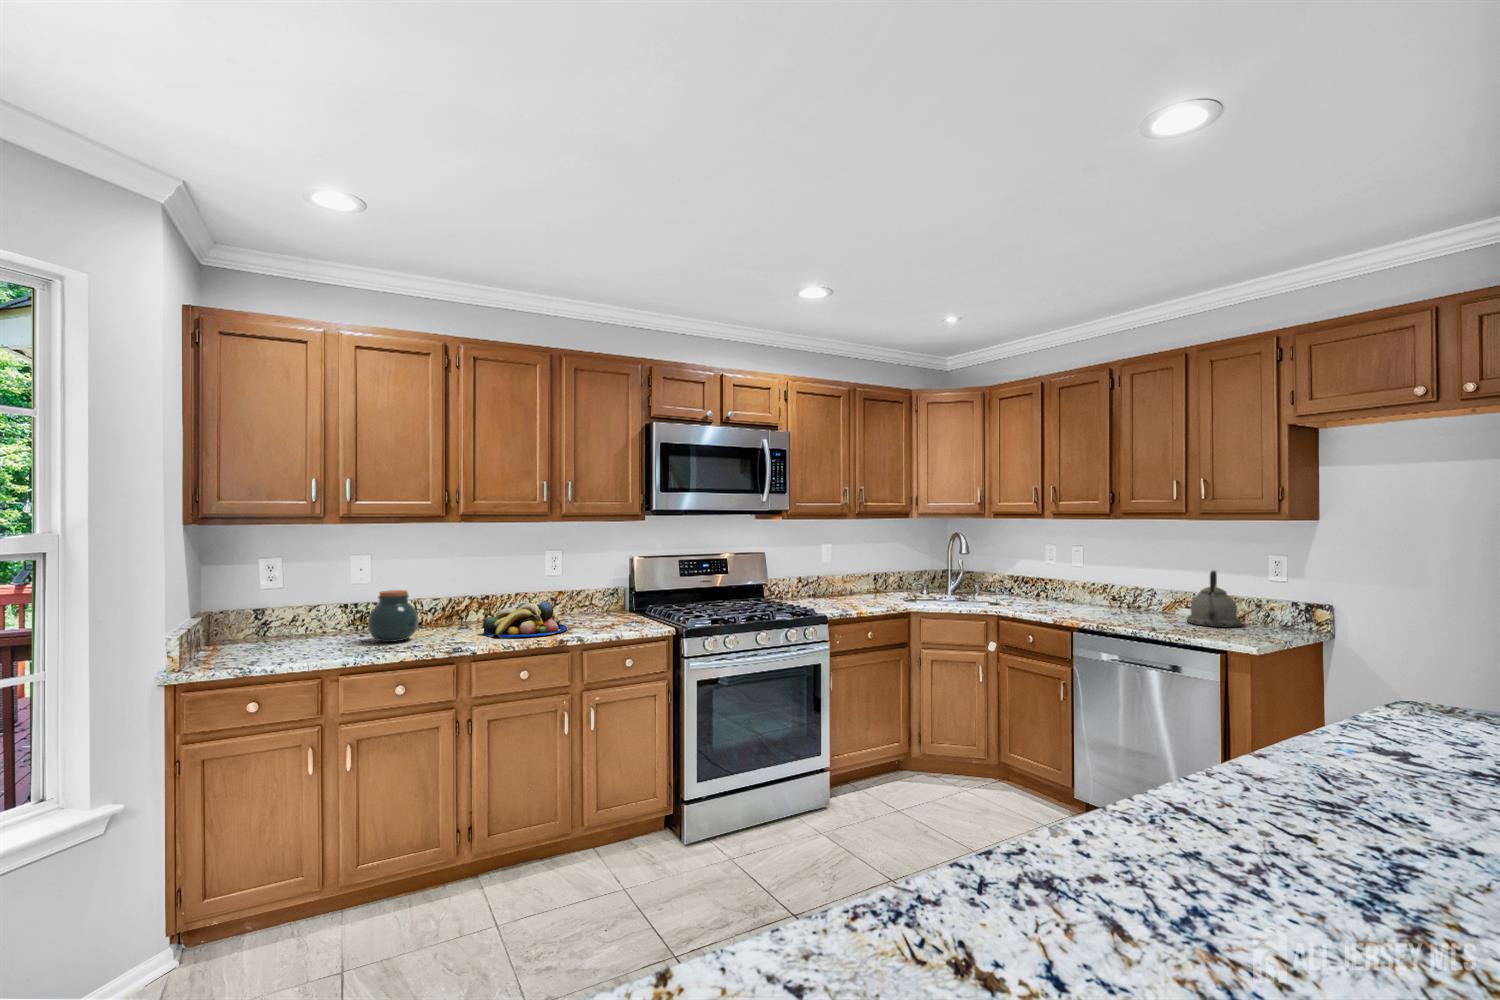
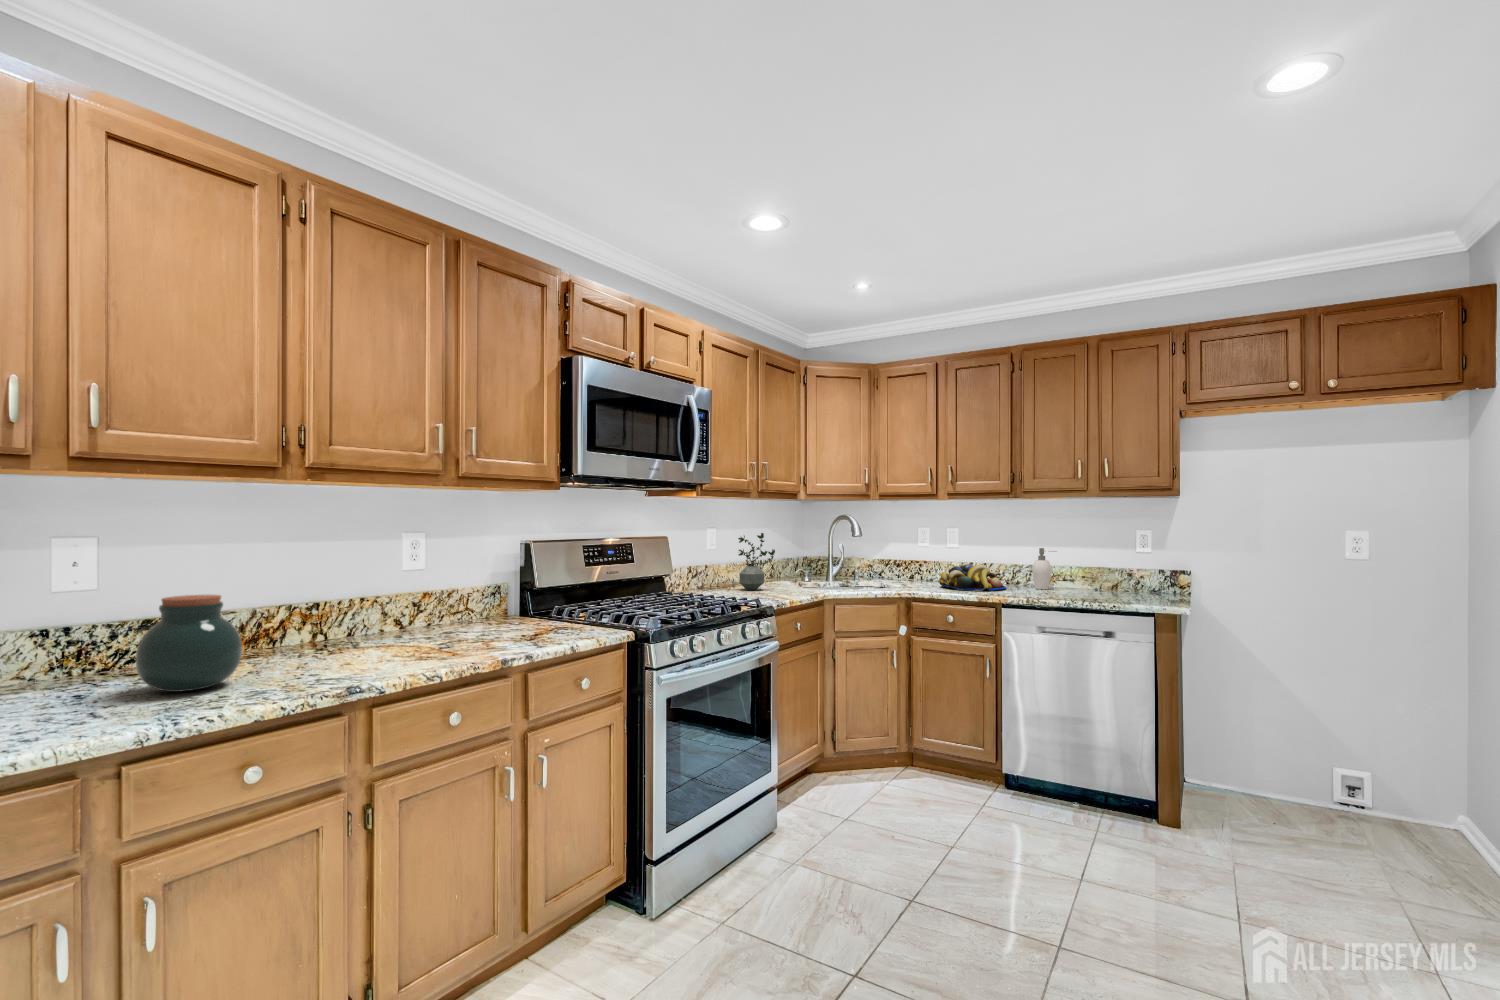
potted plant: none [843,550,876,600] -> present [738,533,775,590]
kettle: present [1187,570,1242,627] -> none [1077,544,1124,595]
soap dispenser: none [1146,572,1172,616] -> present [1032,548,1056,589]
fruit bowl: present [482,601,567,638] -> present [939,564,1006,591]

